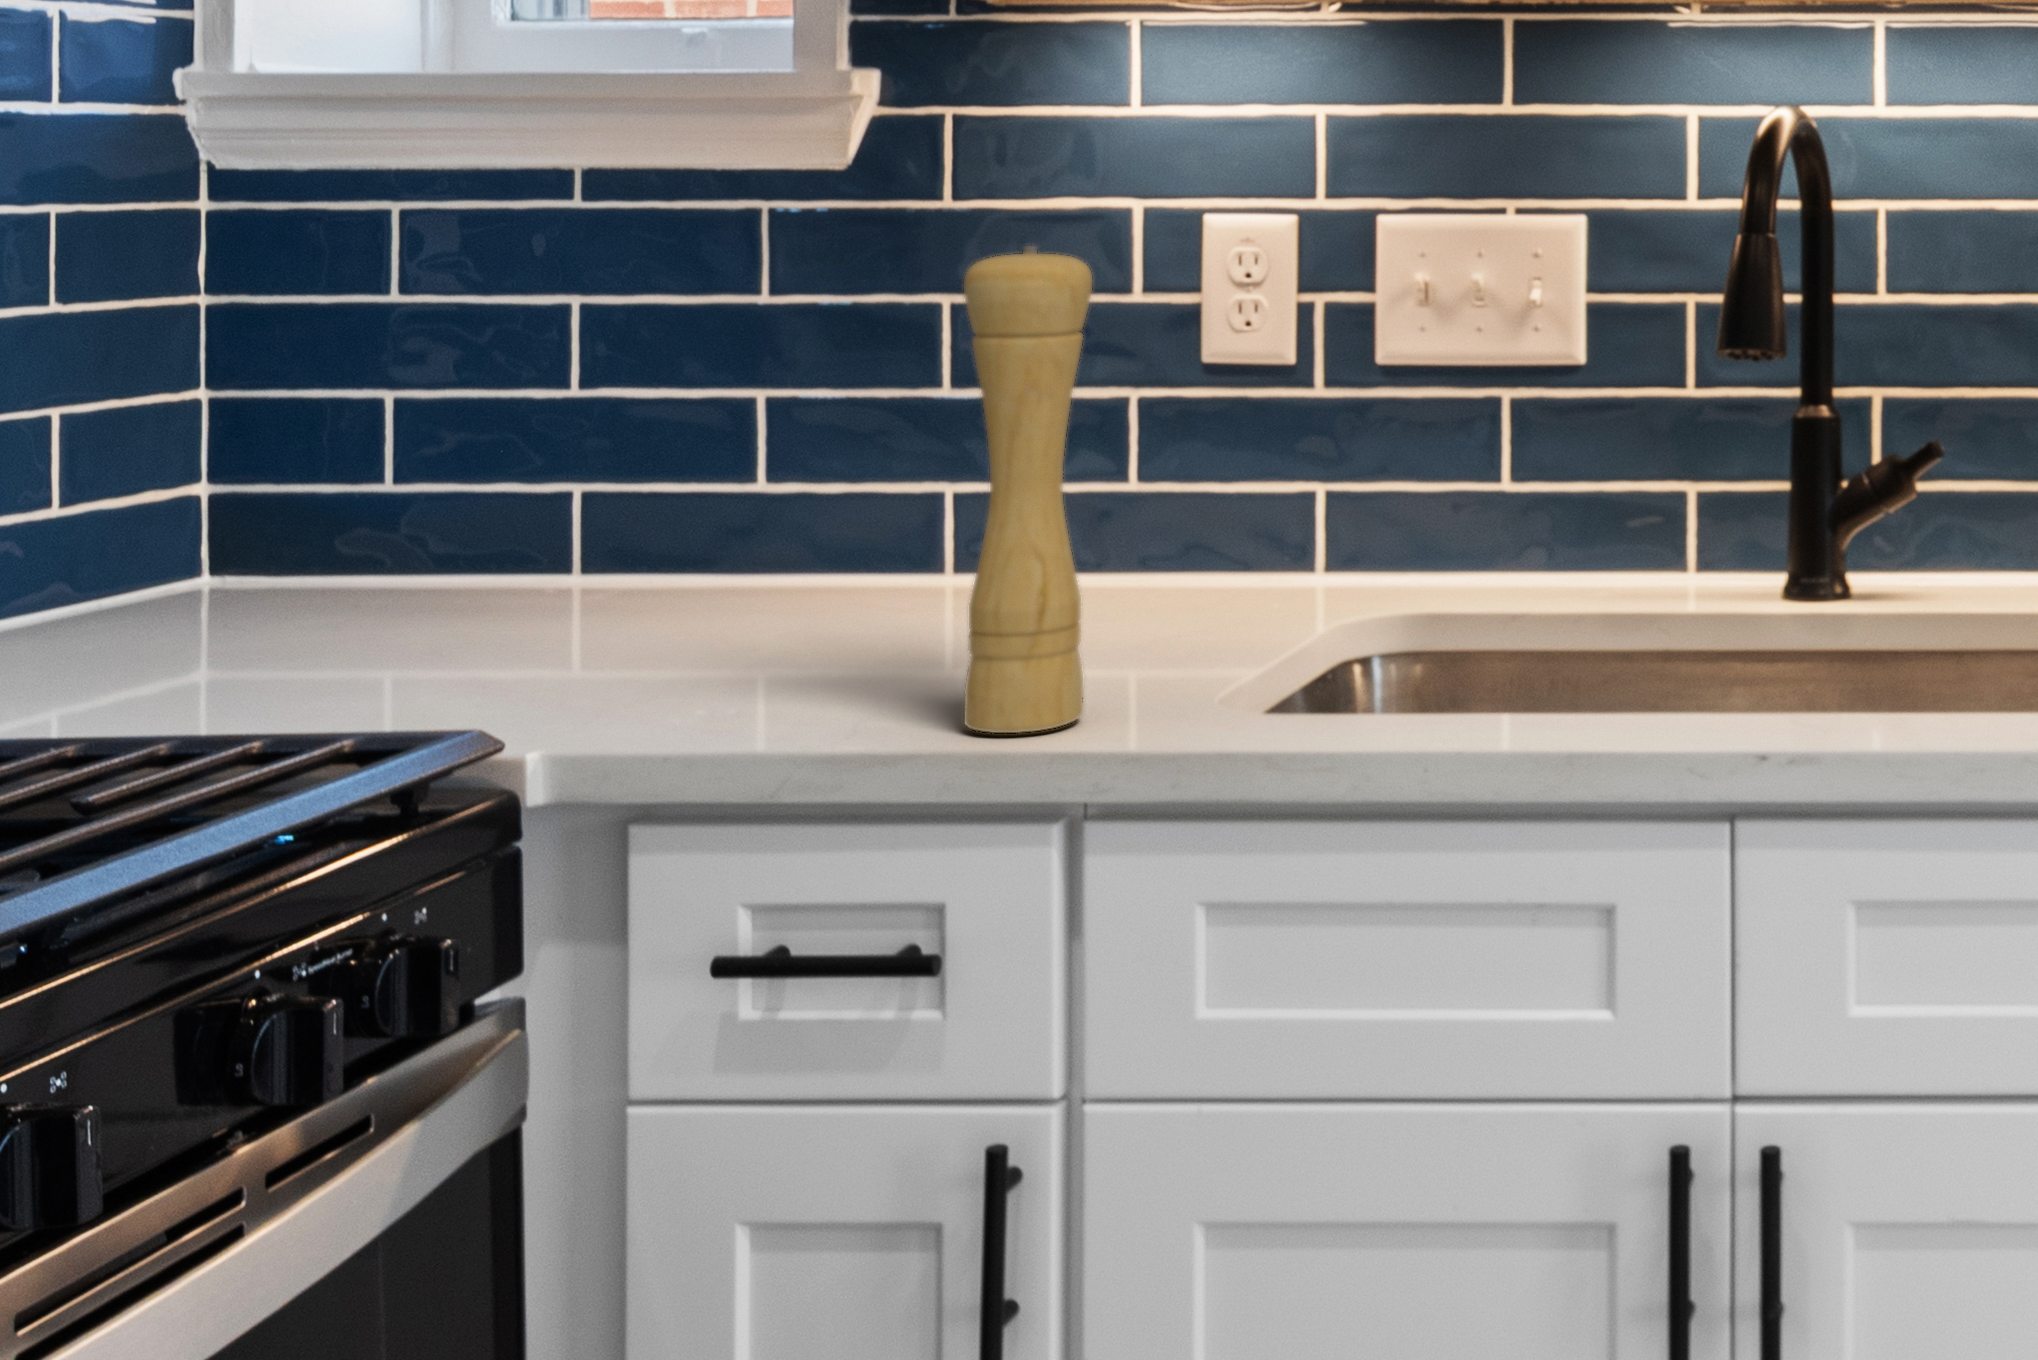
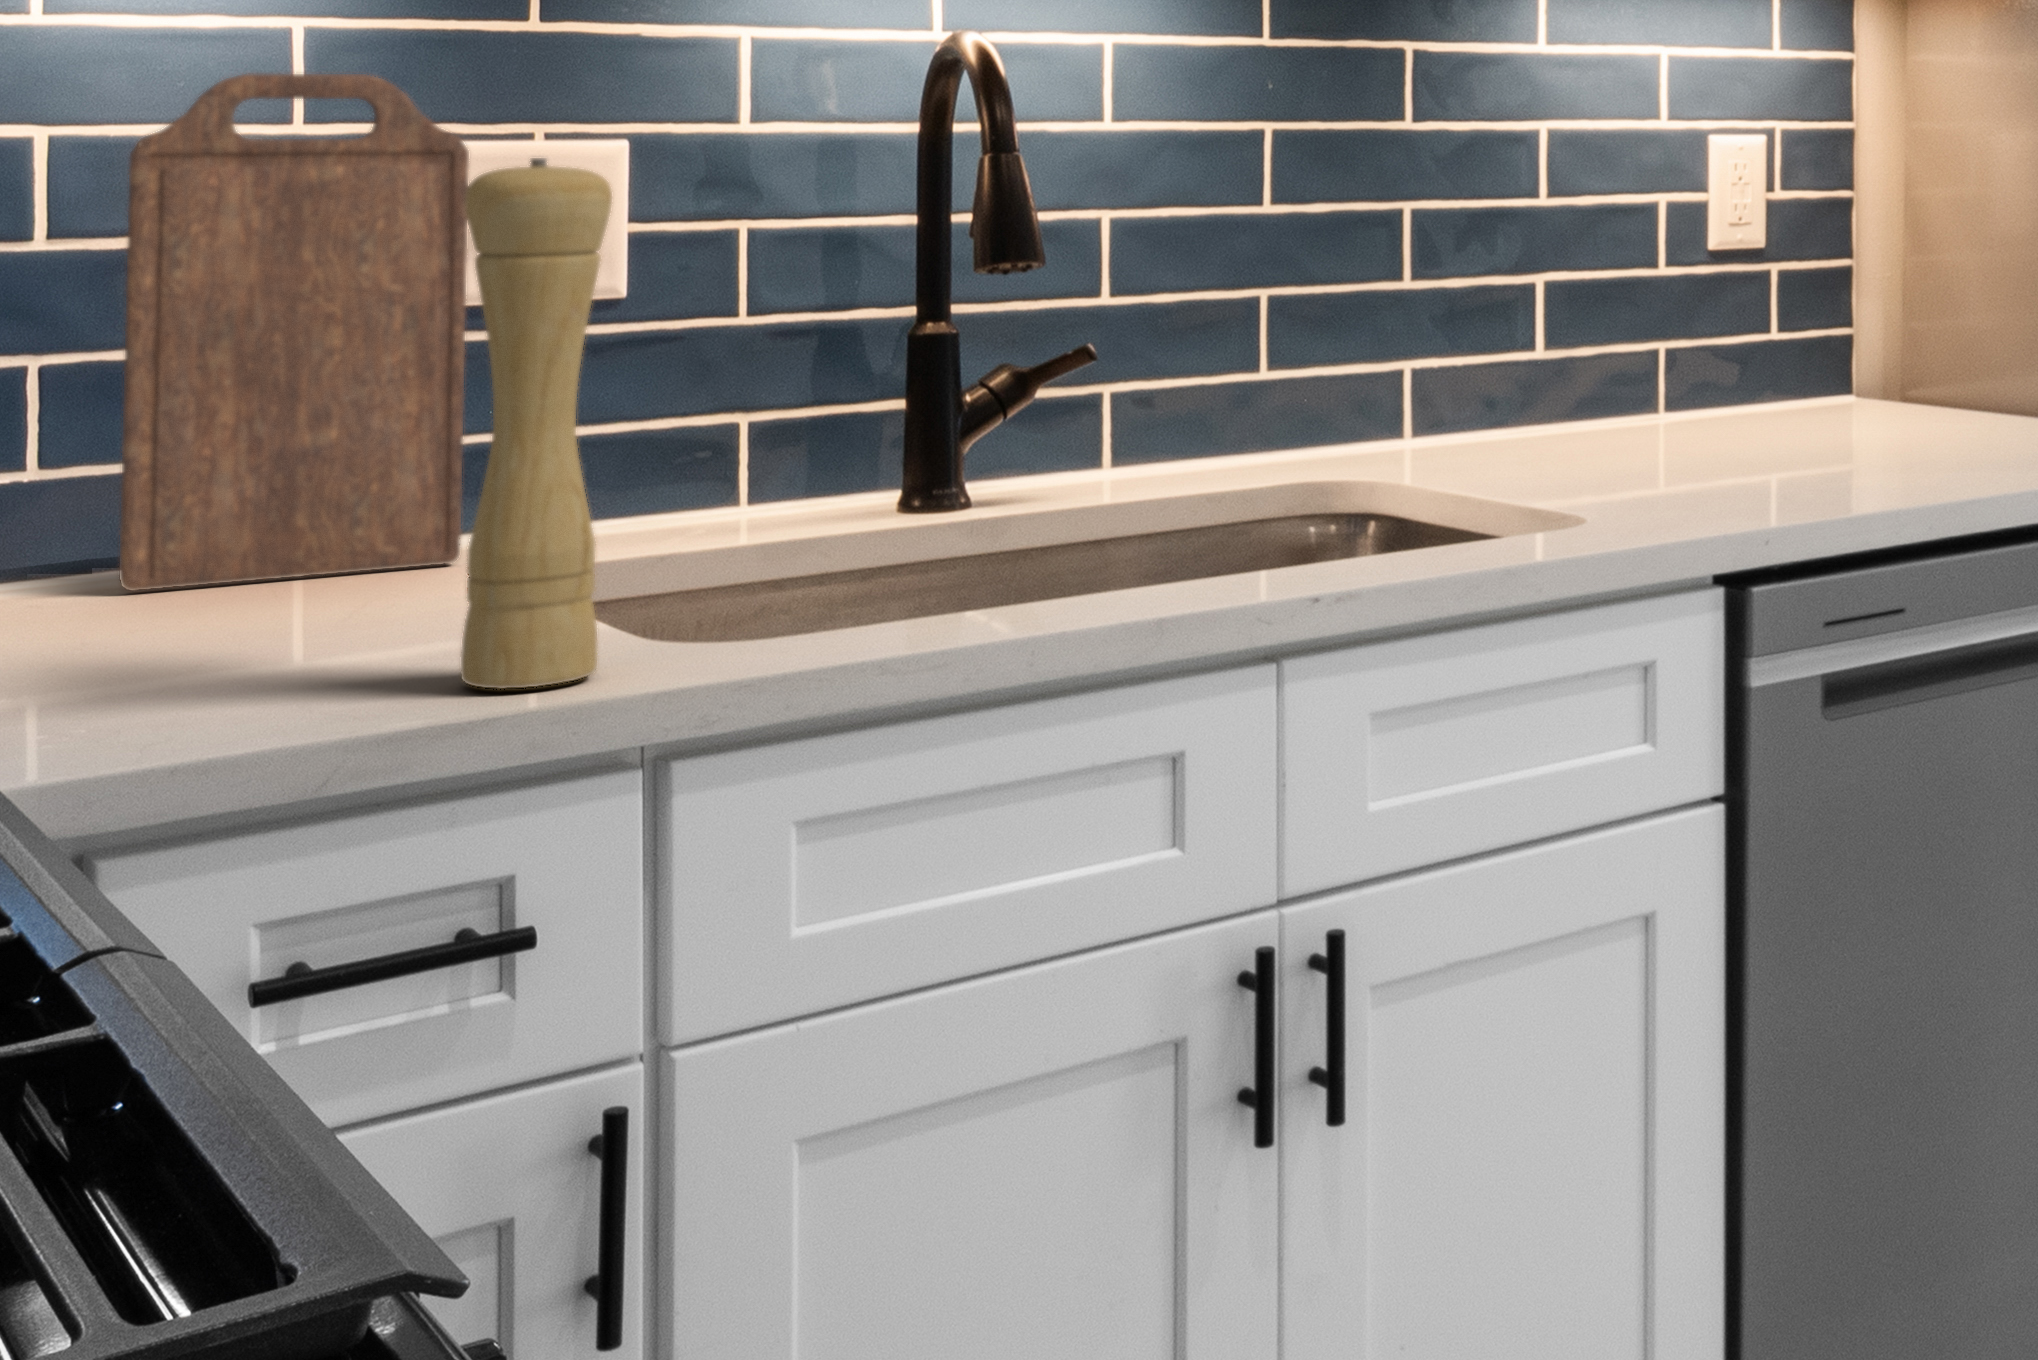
cutting board: none [1156,156,1398,592] -> present [119,73,469,591]

